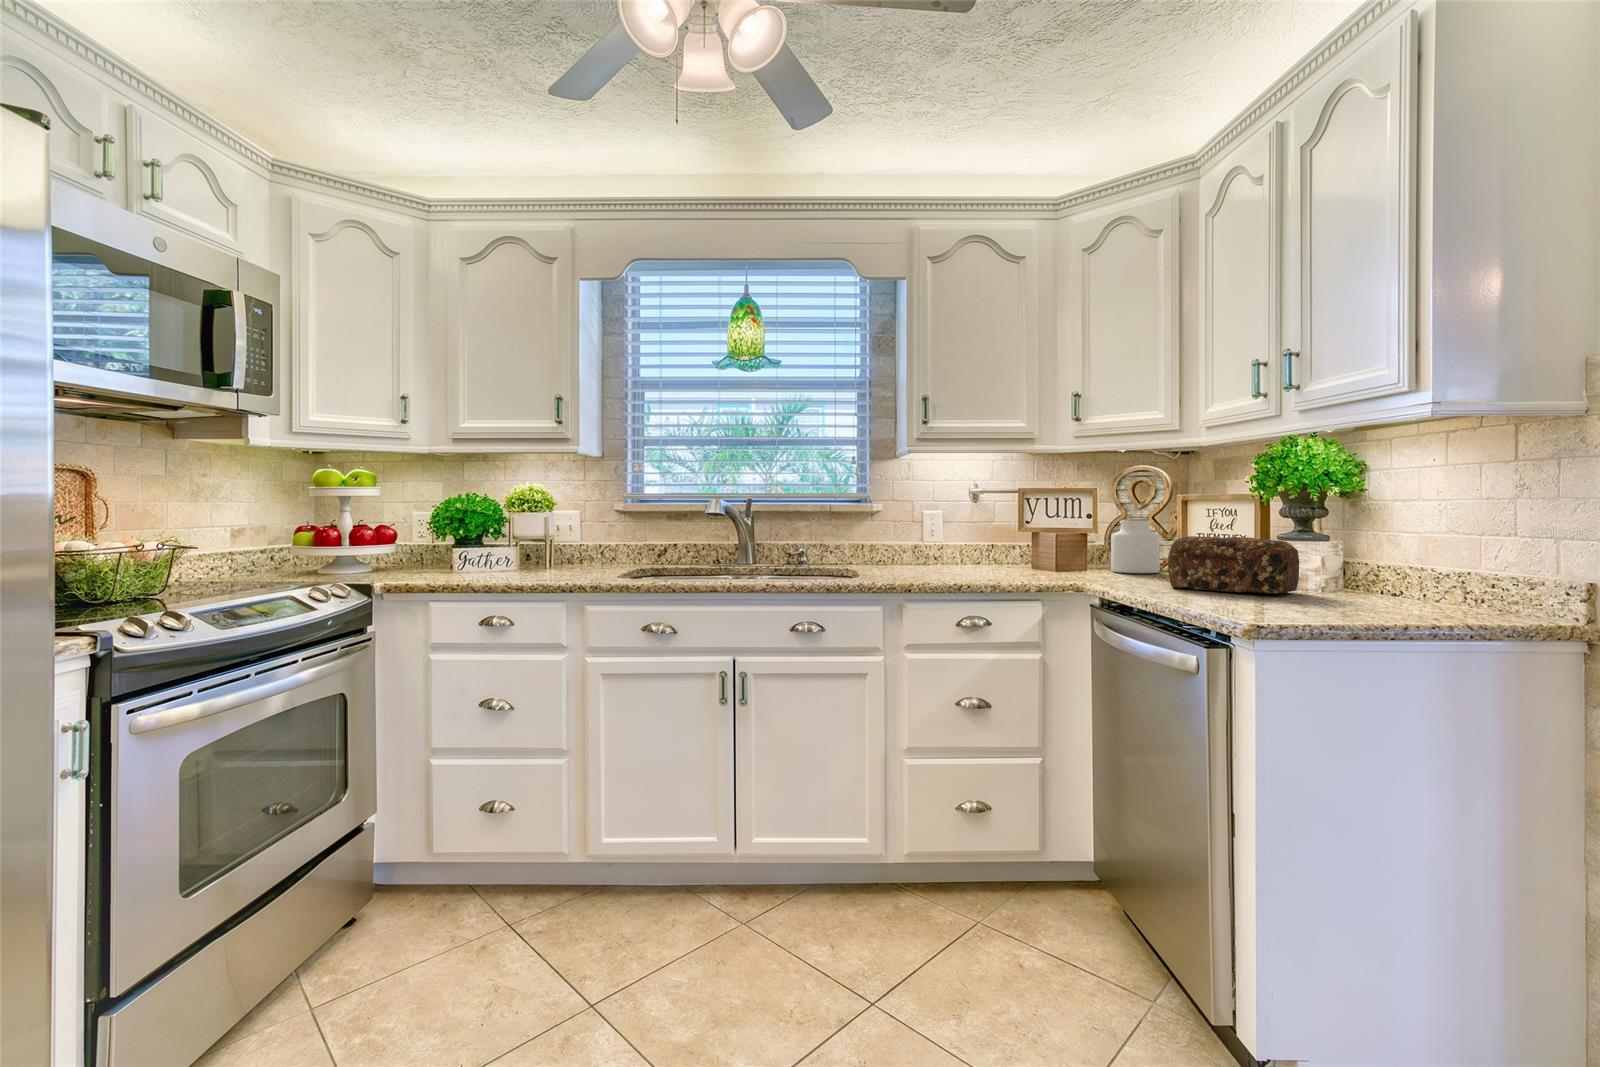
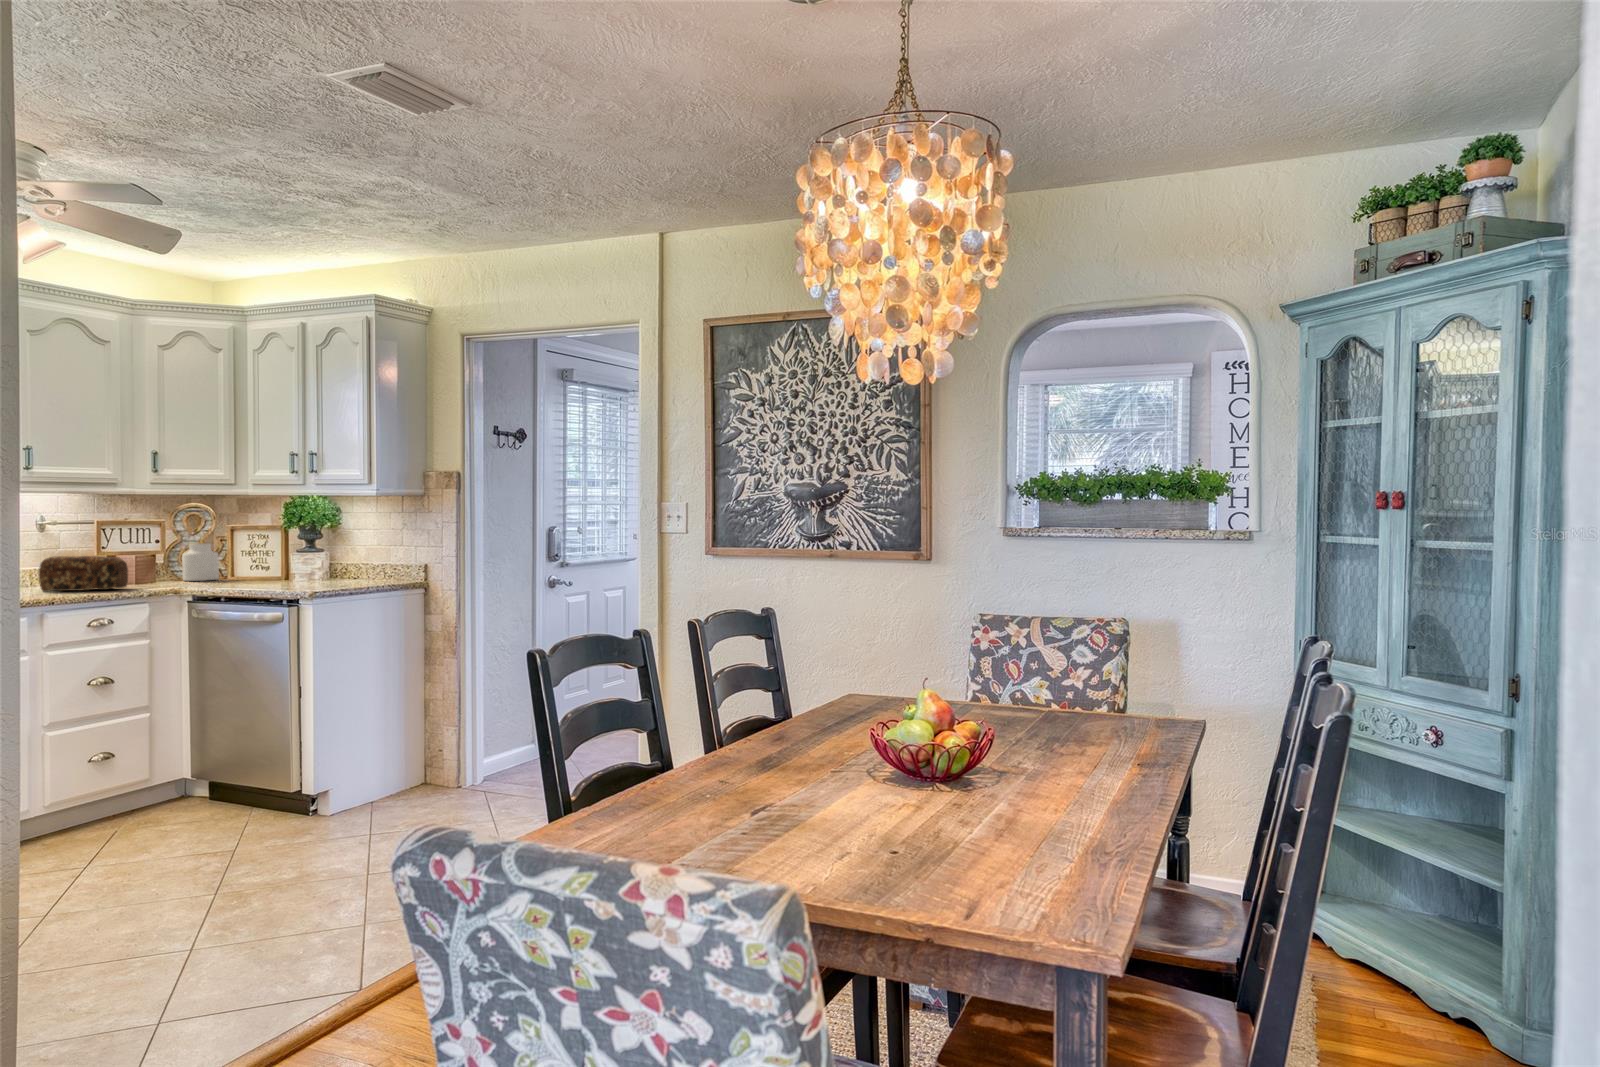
bread loaf: present [1168,536,1299,594] -> present [39,556,128,592]

